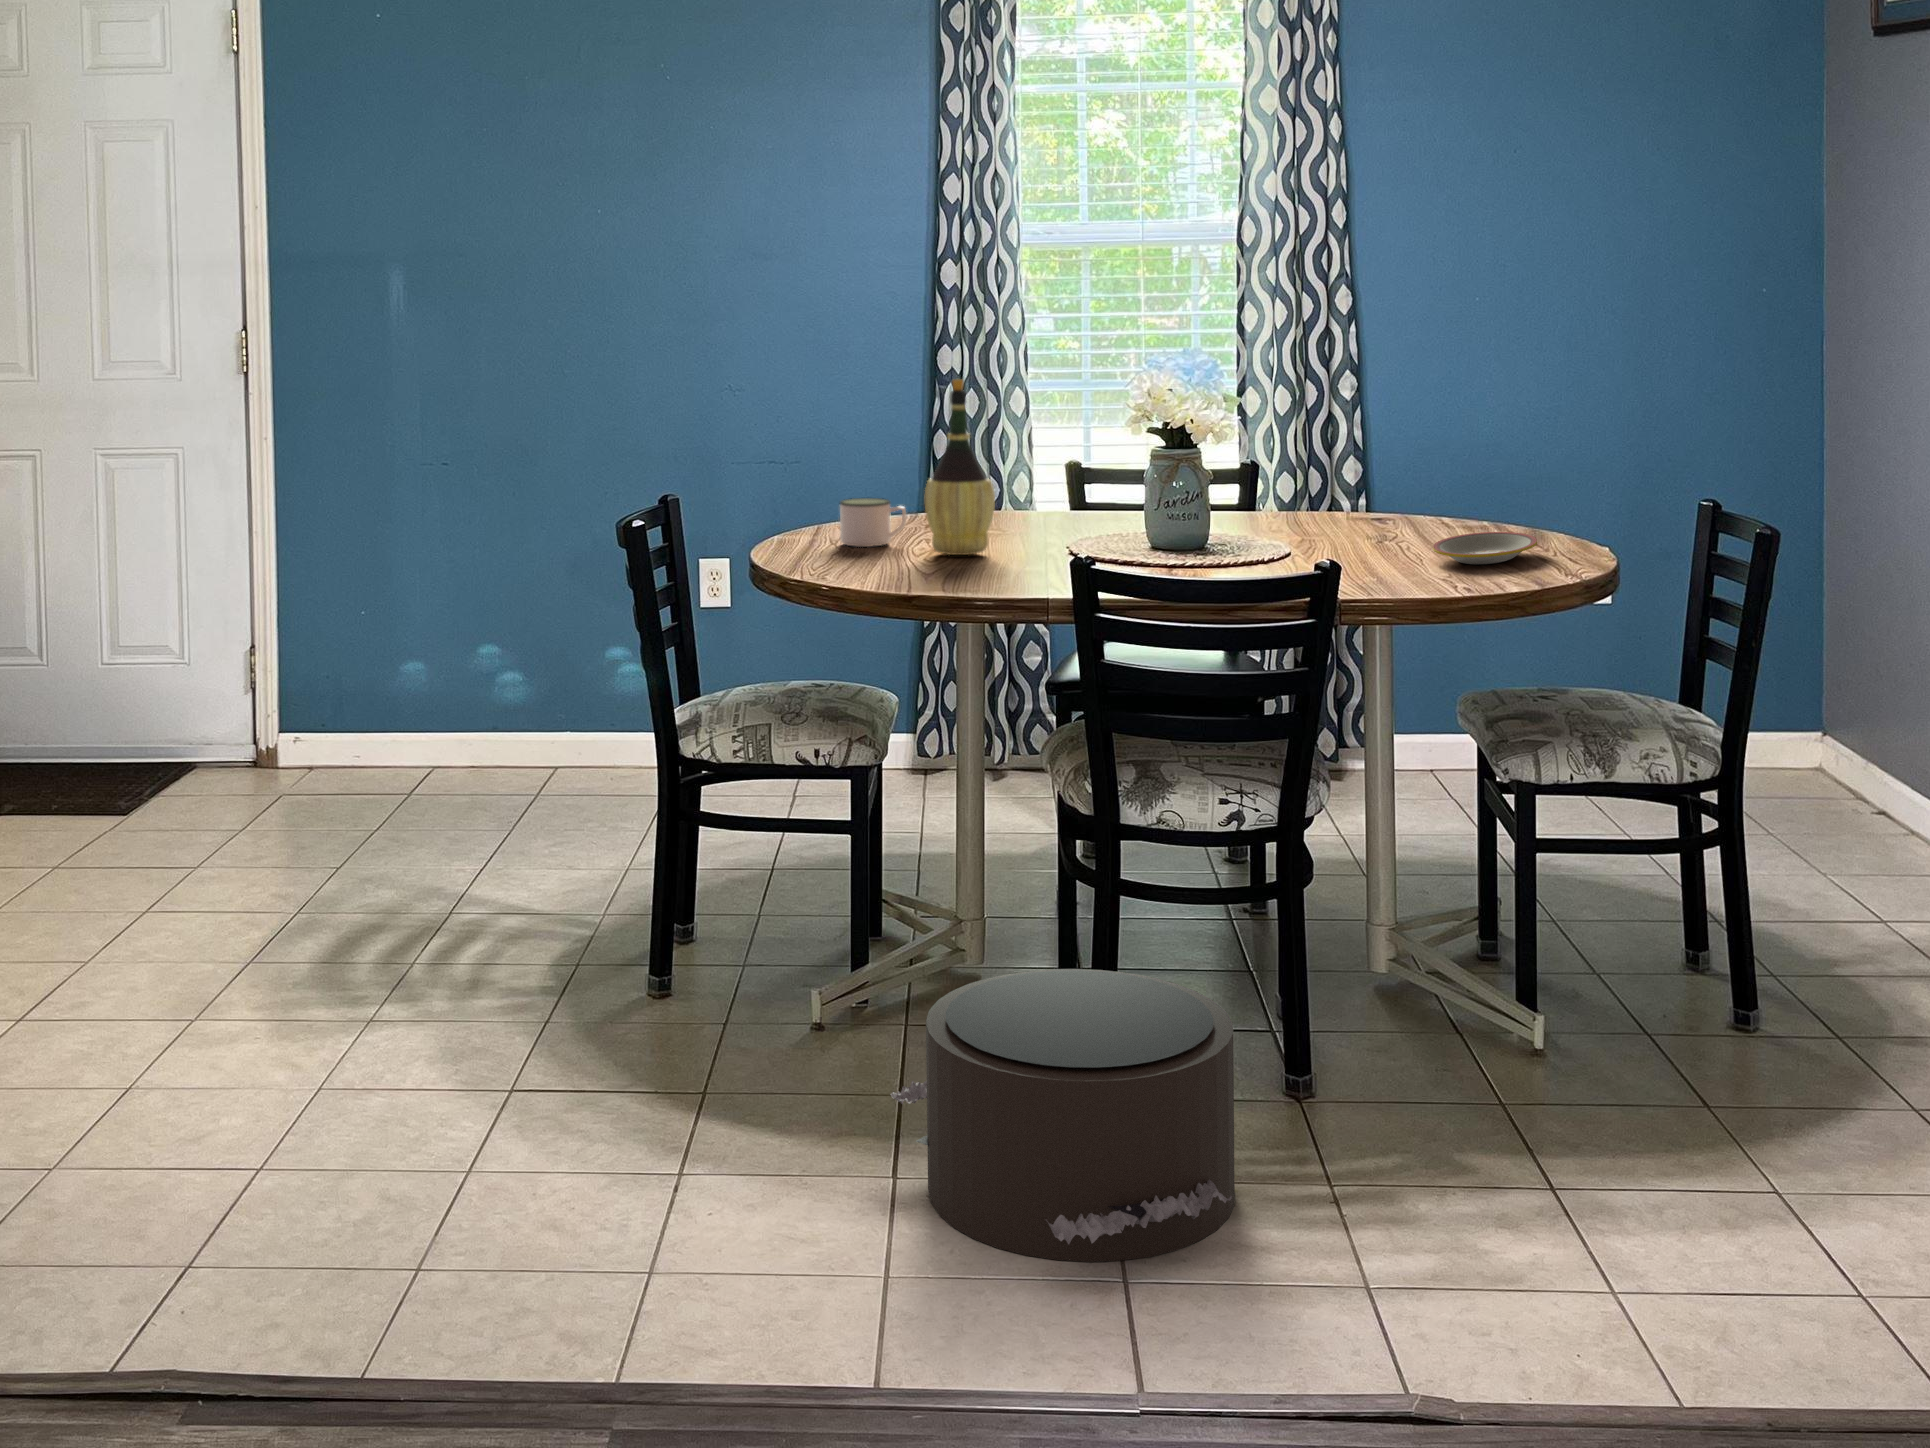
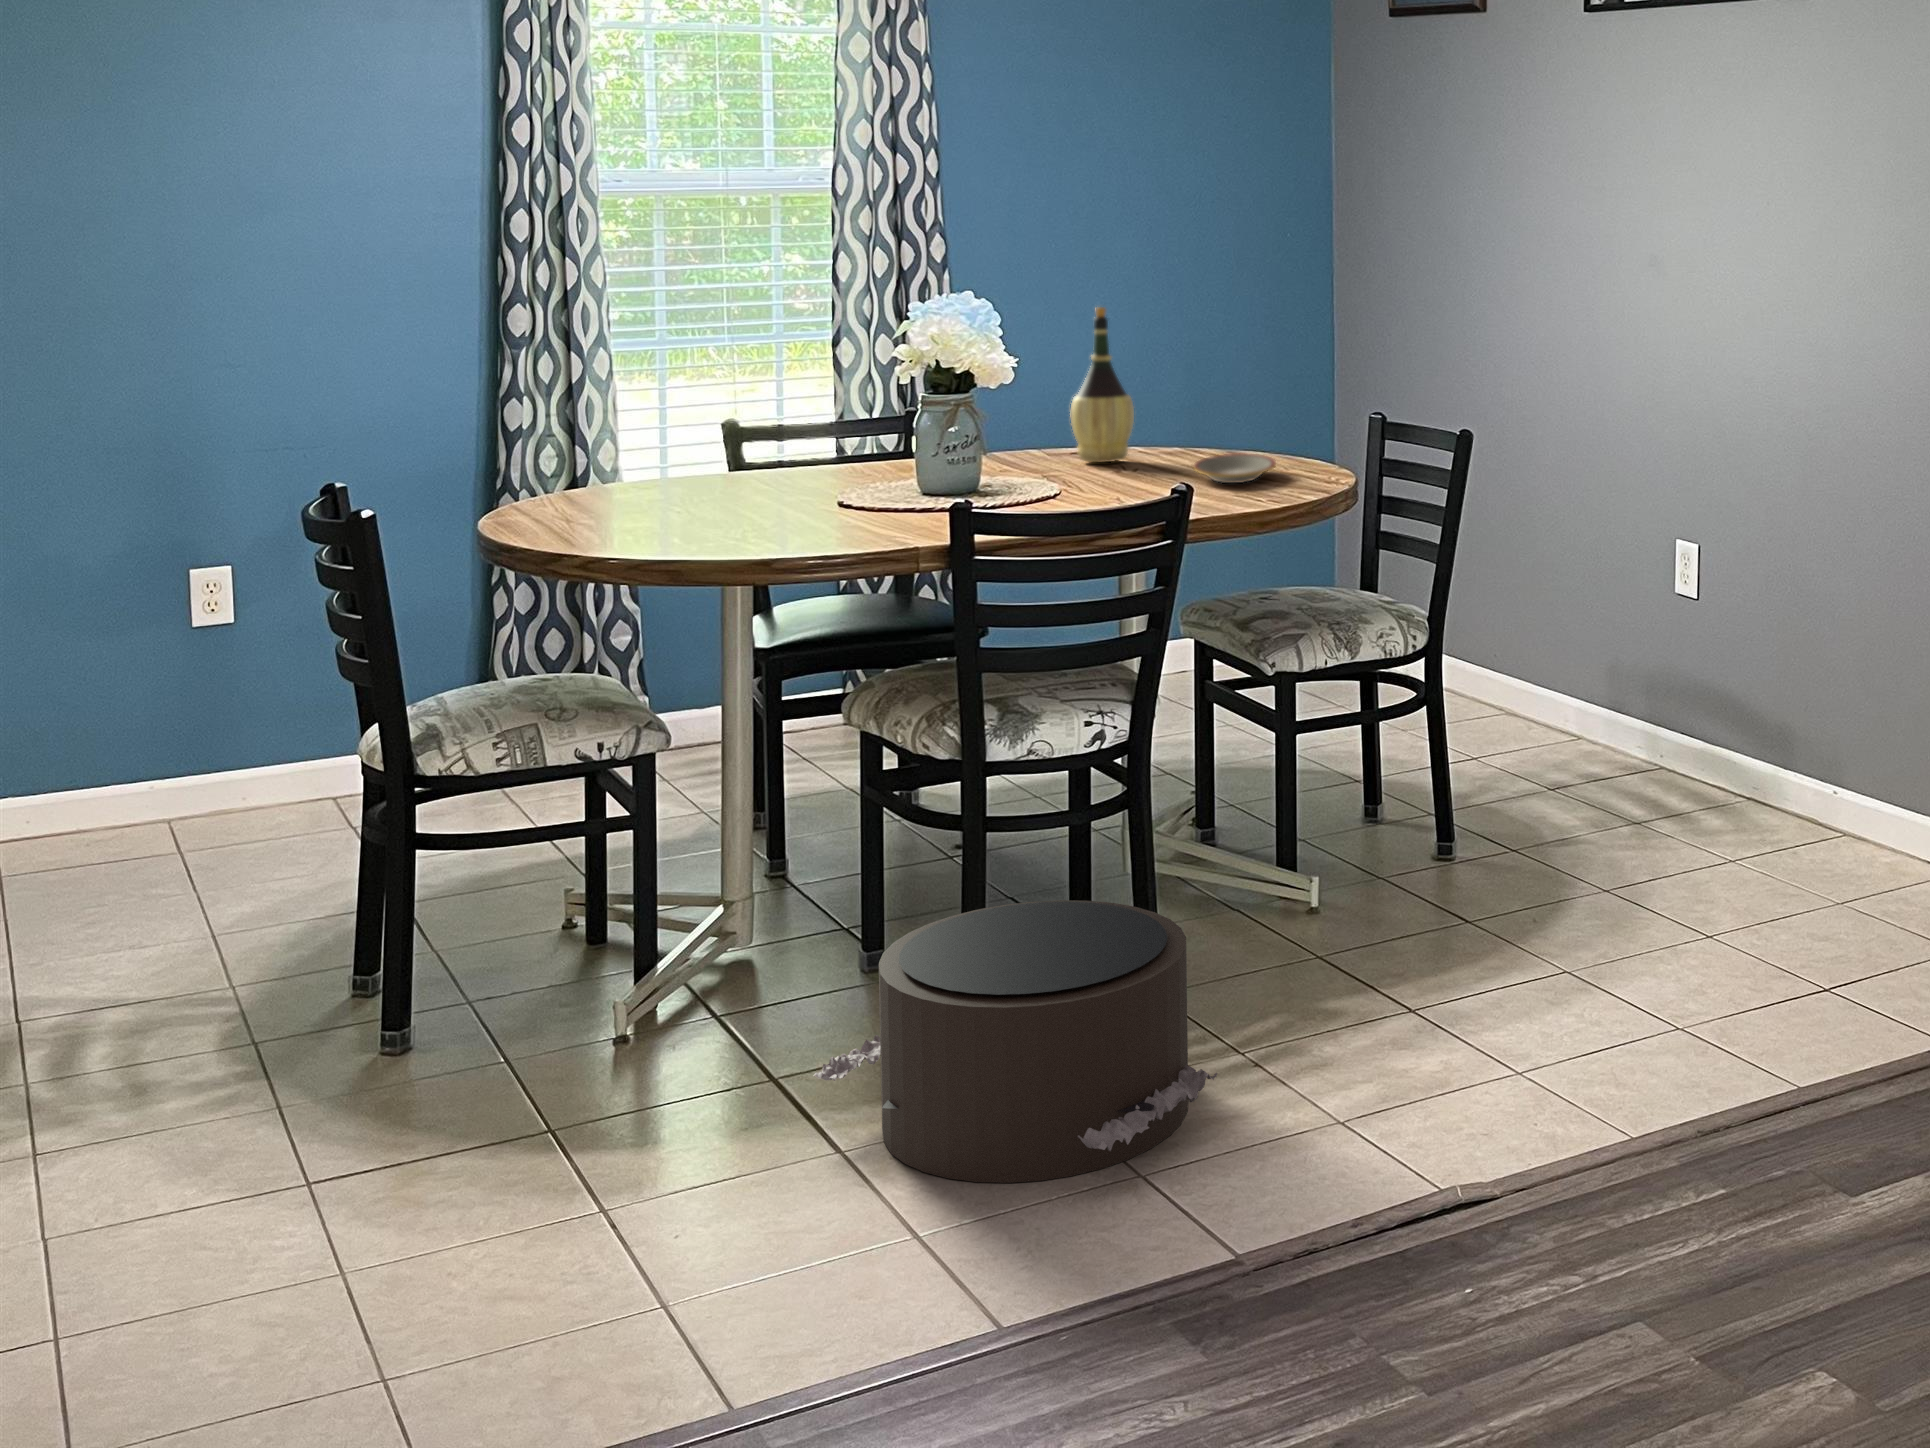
wine bottle: present [925,379,995,555] -> present [1071,307,1134,462]
mug: present [840,498,906,547] -> none [573,468,653,522]

